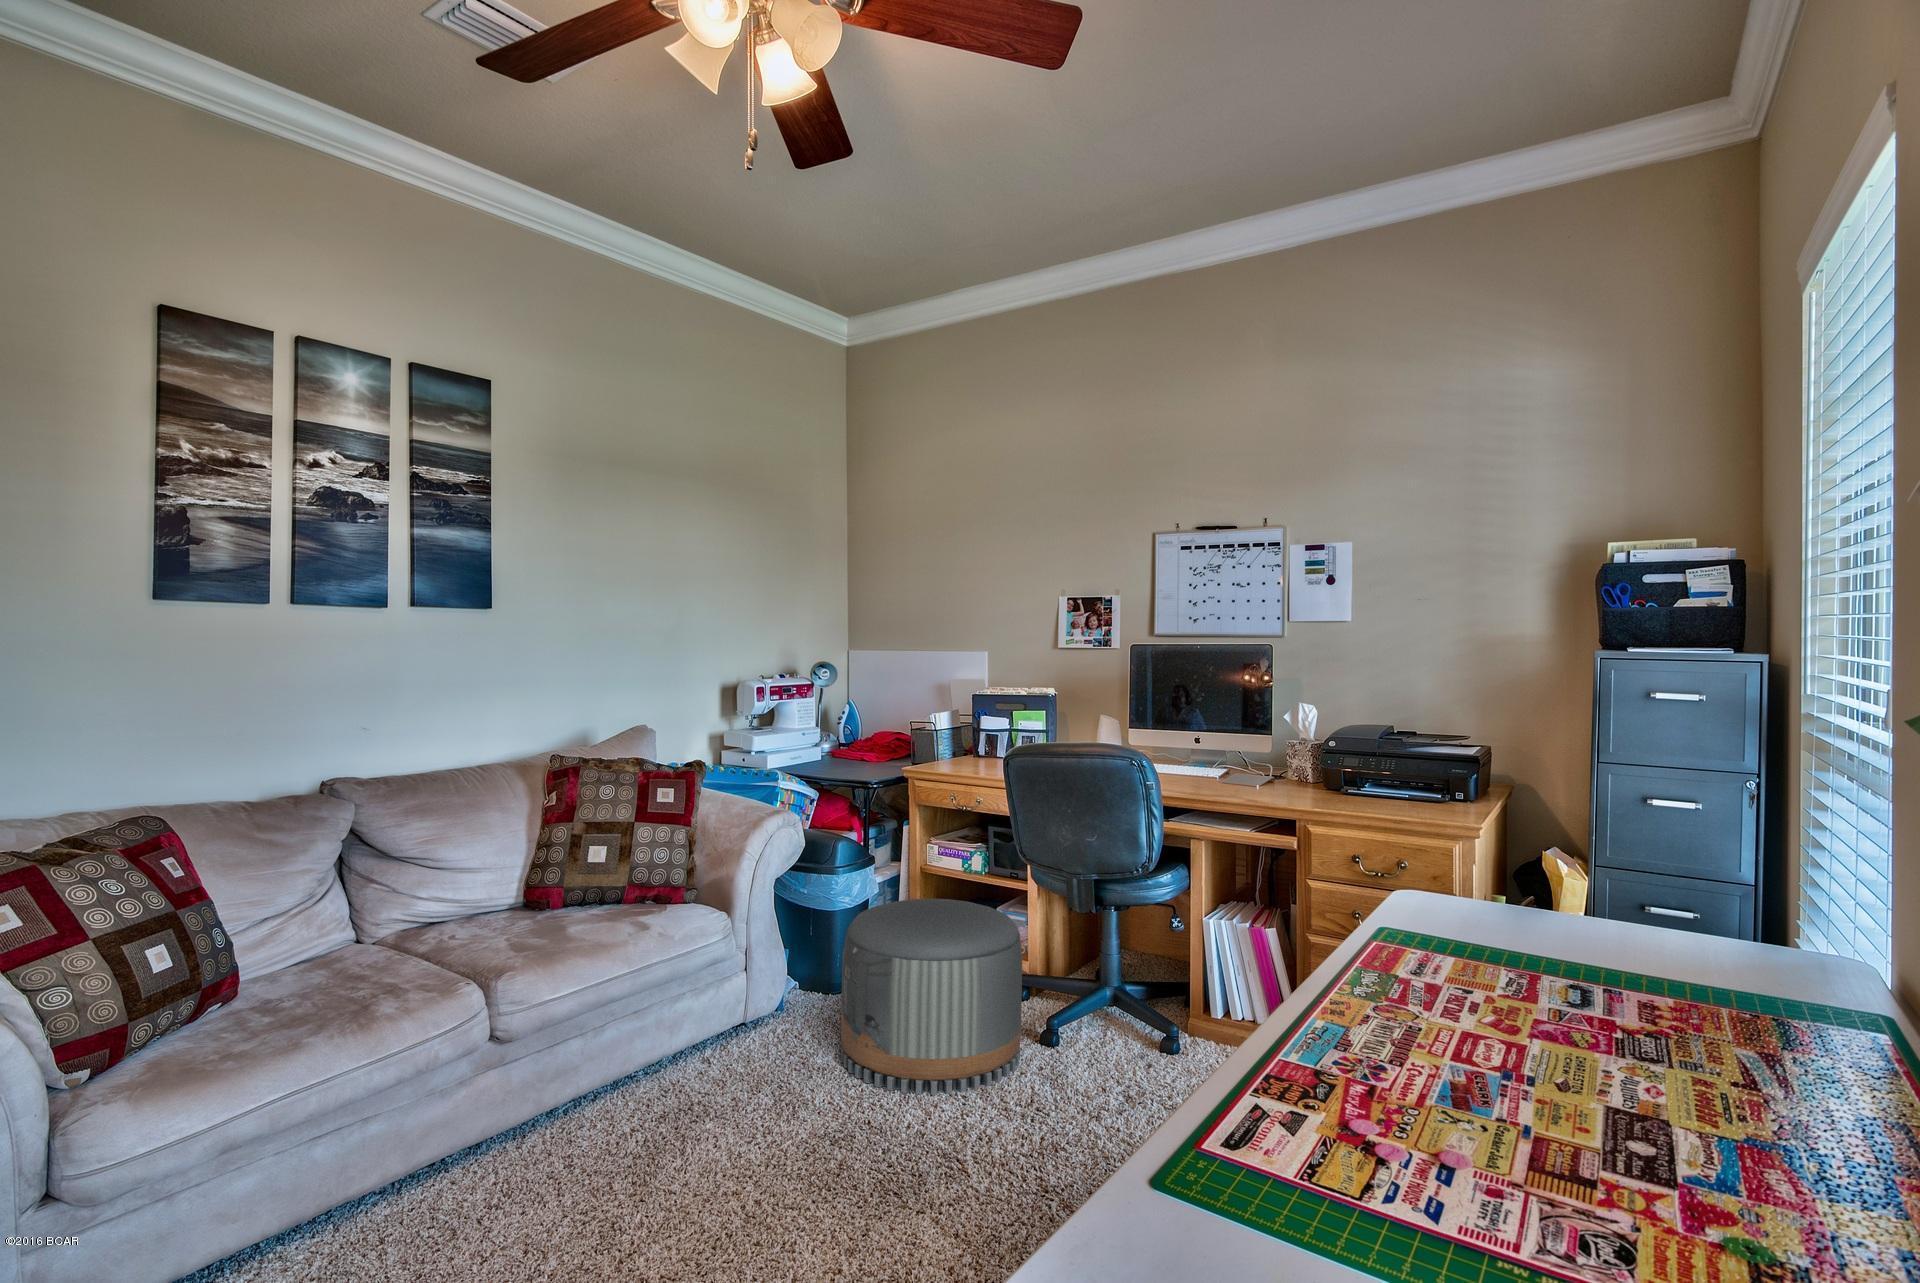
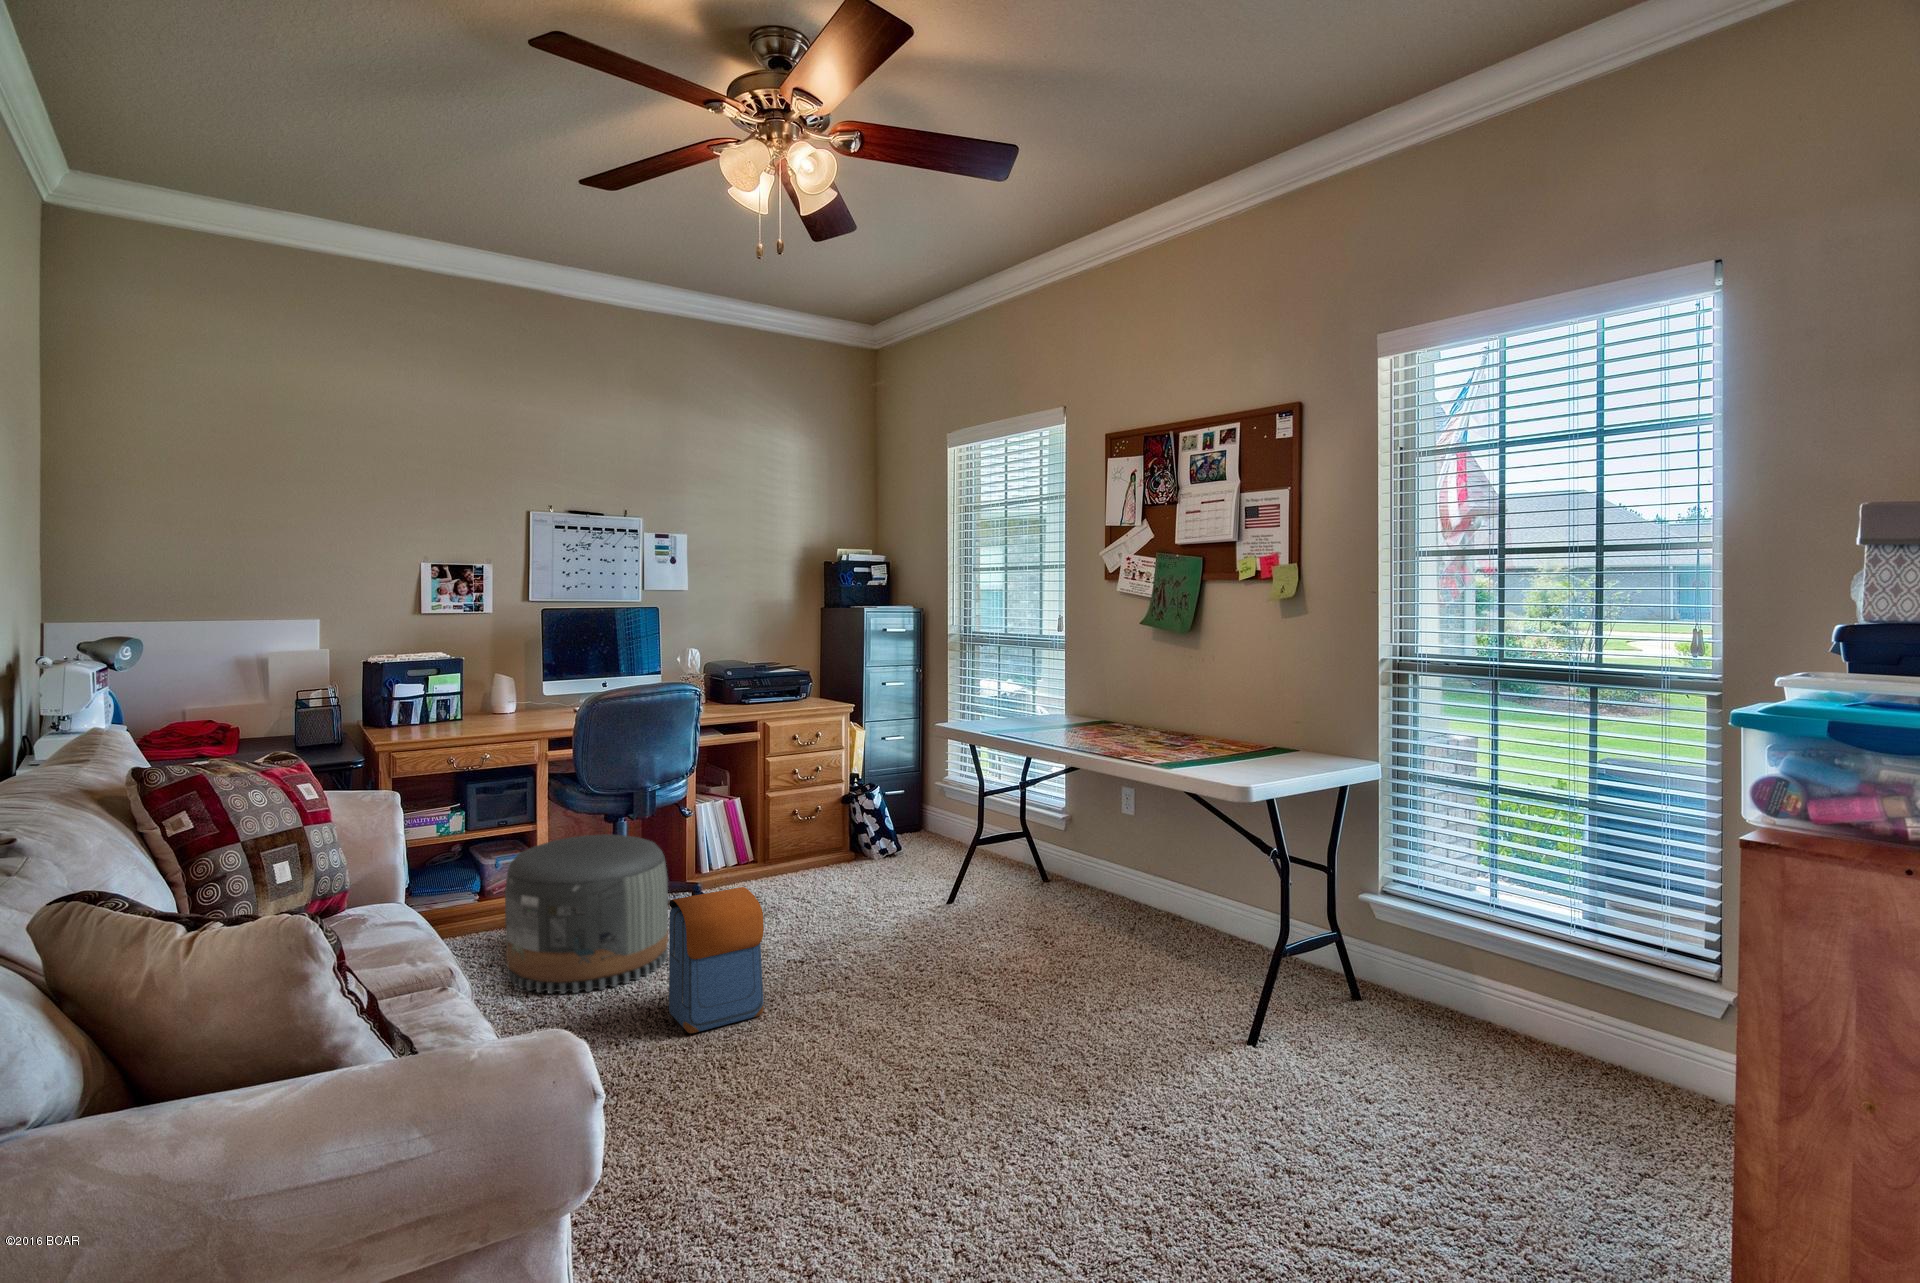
backpack: none [761,992,894,1203] -> present [669,887,764,1033]

